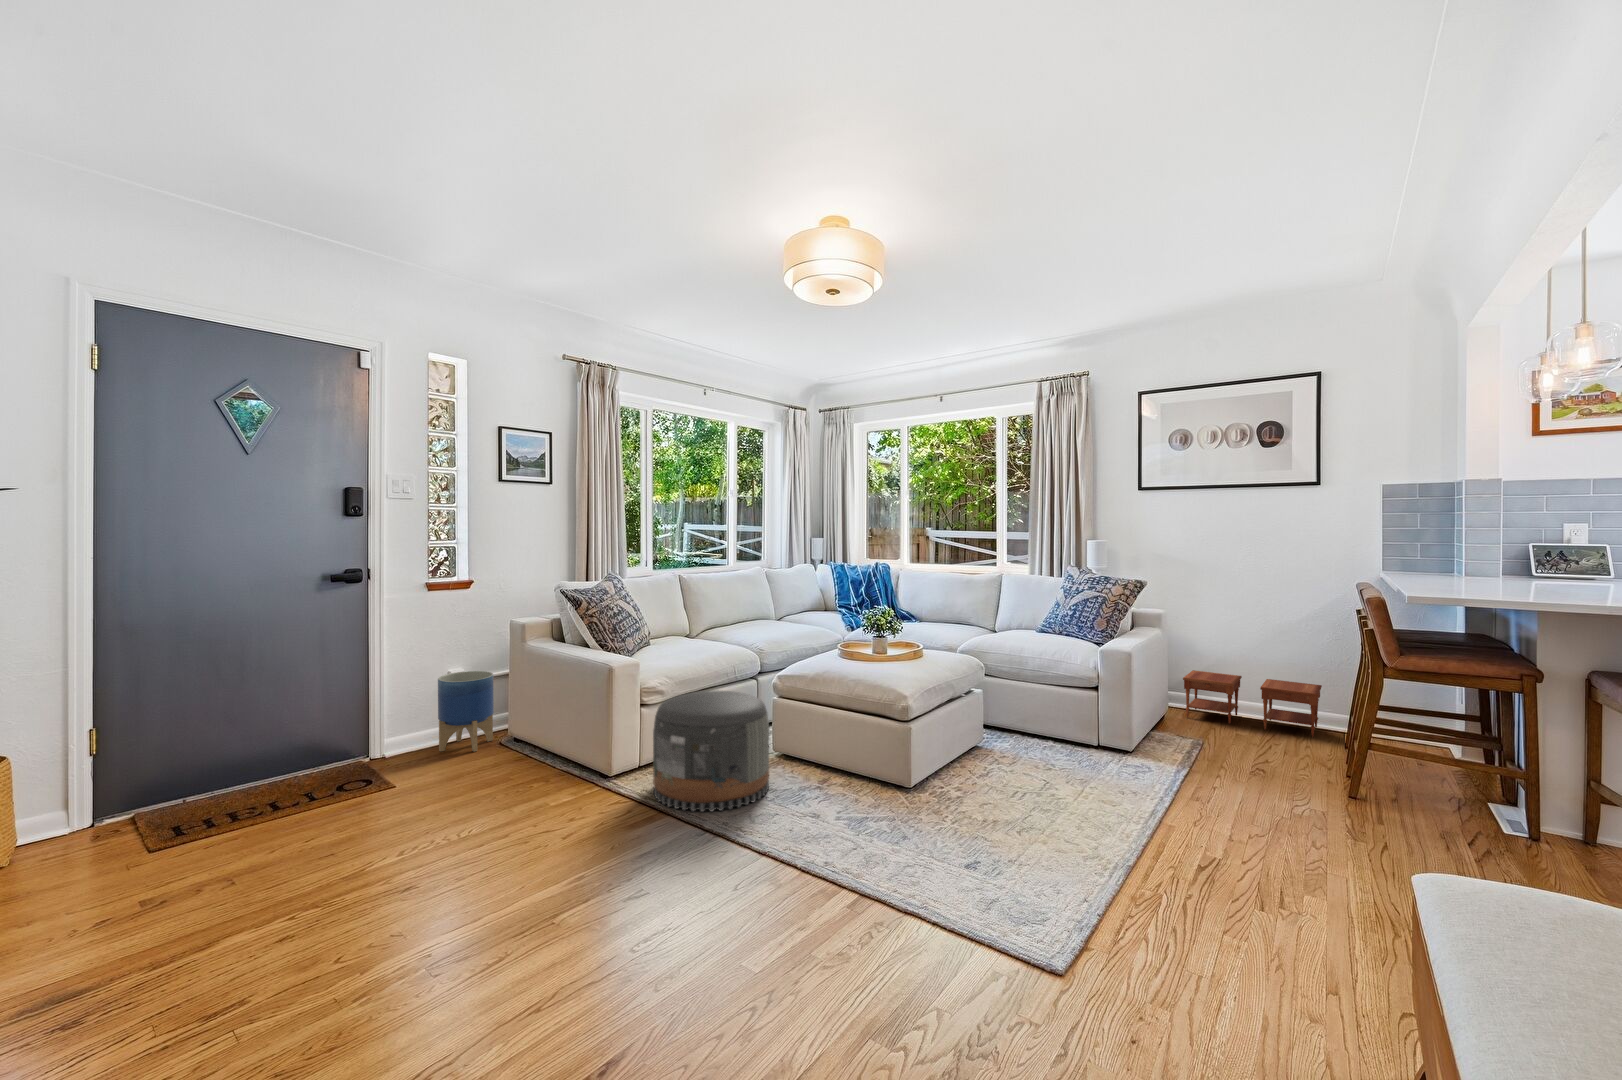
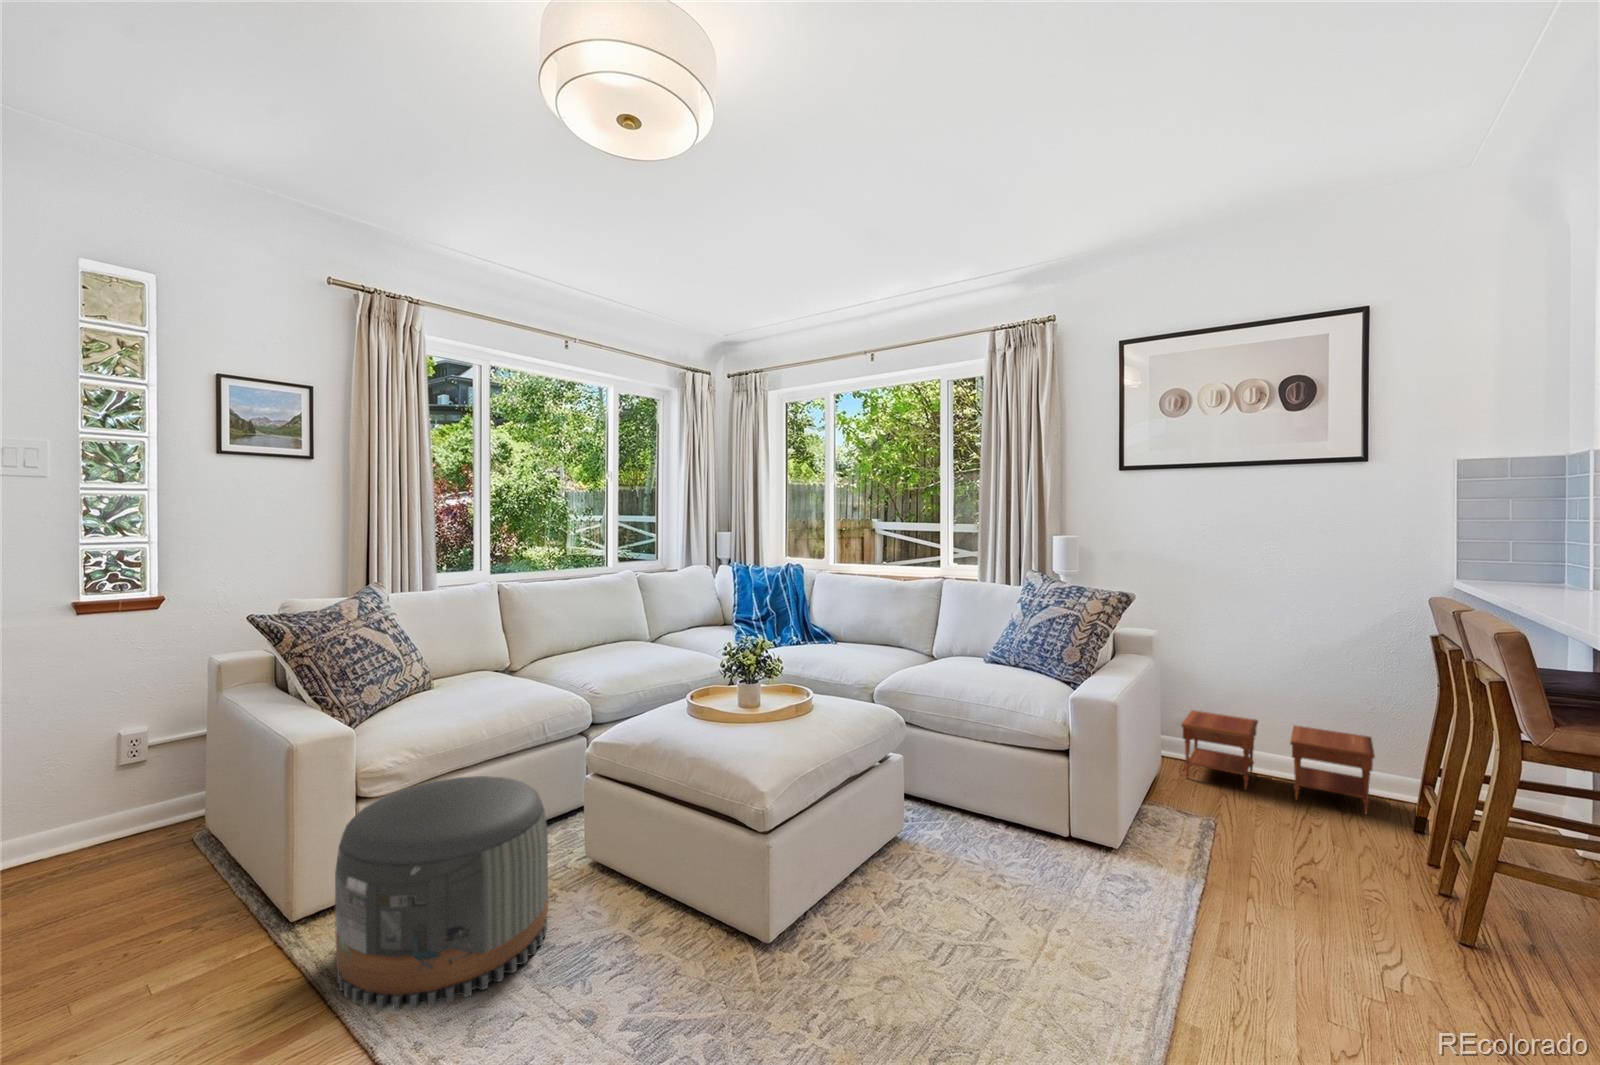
planter: present [438,671,494,752] -> none [76,731,182,861]

